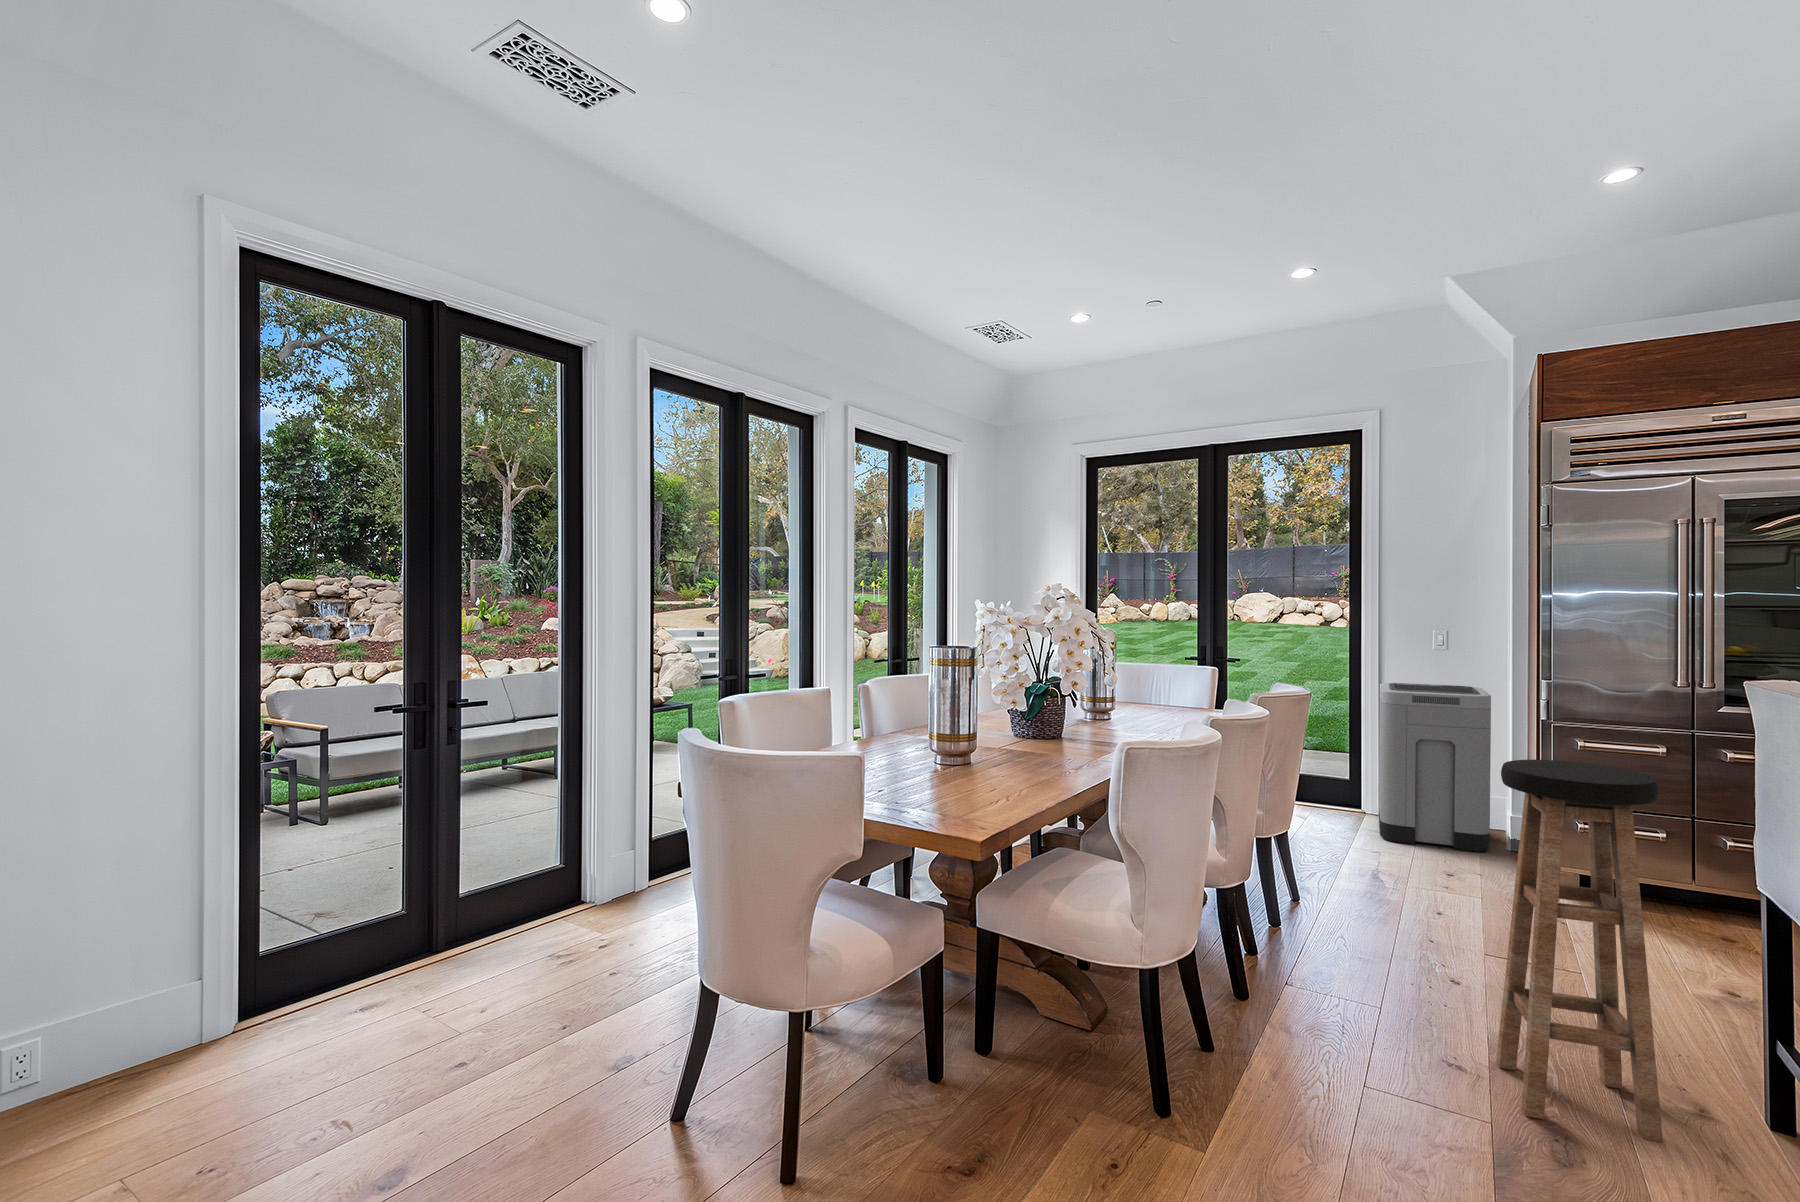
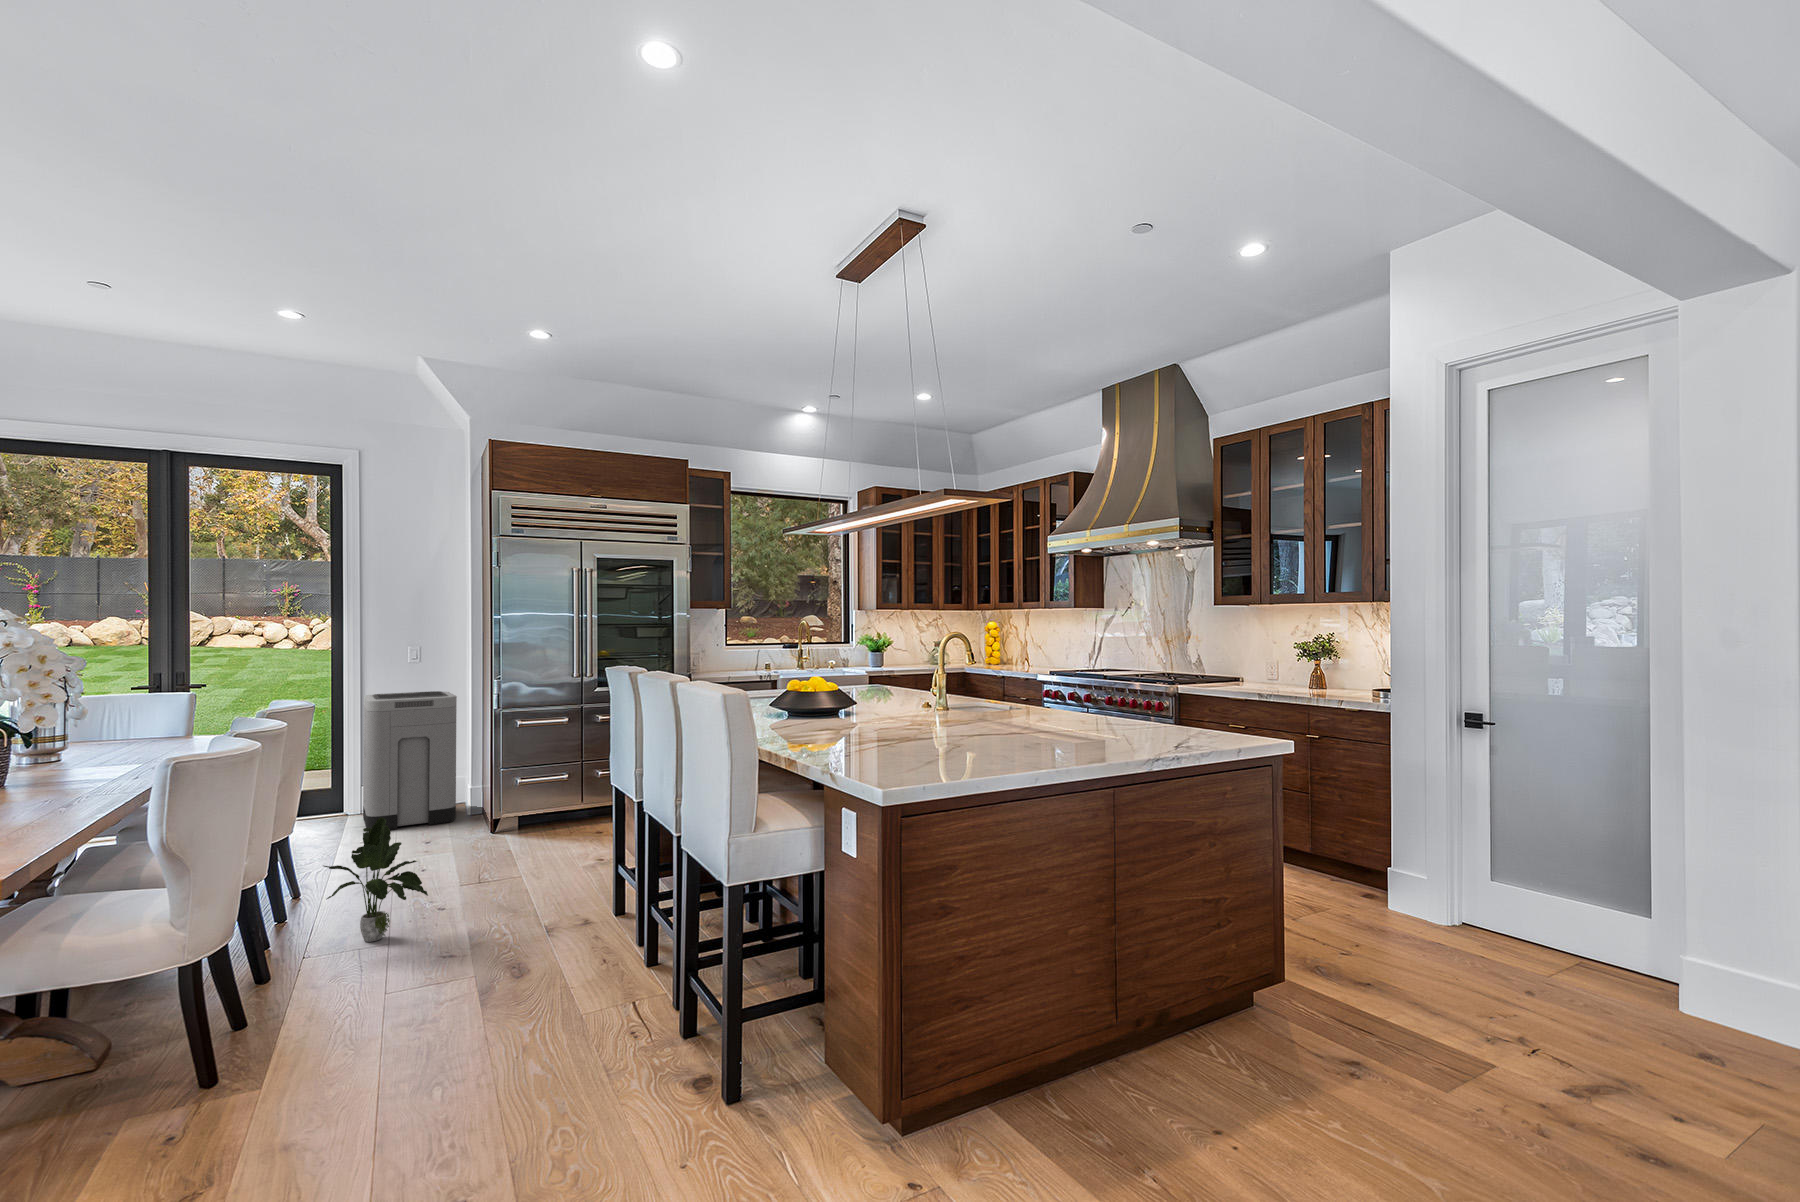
bar stool: present [1496,760,1663,1142] -> none [474,724,568,963]
potted plant: none [1305,847,1433,998] -> present [324,818,428,942]

